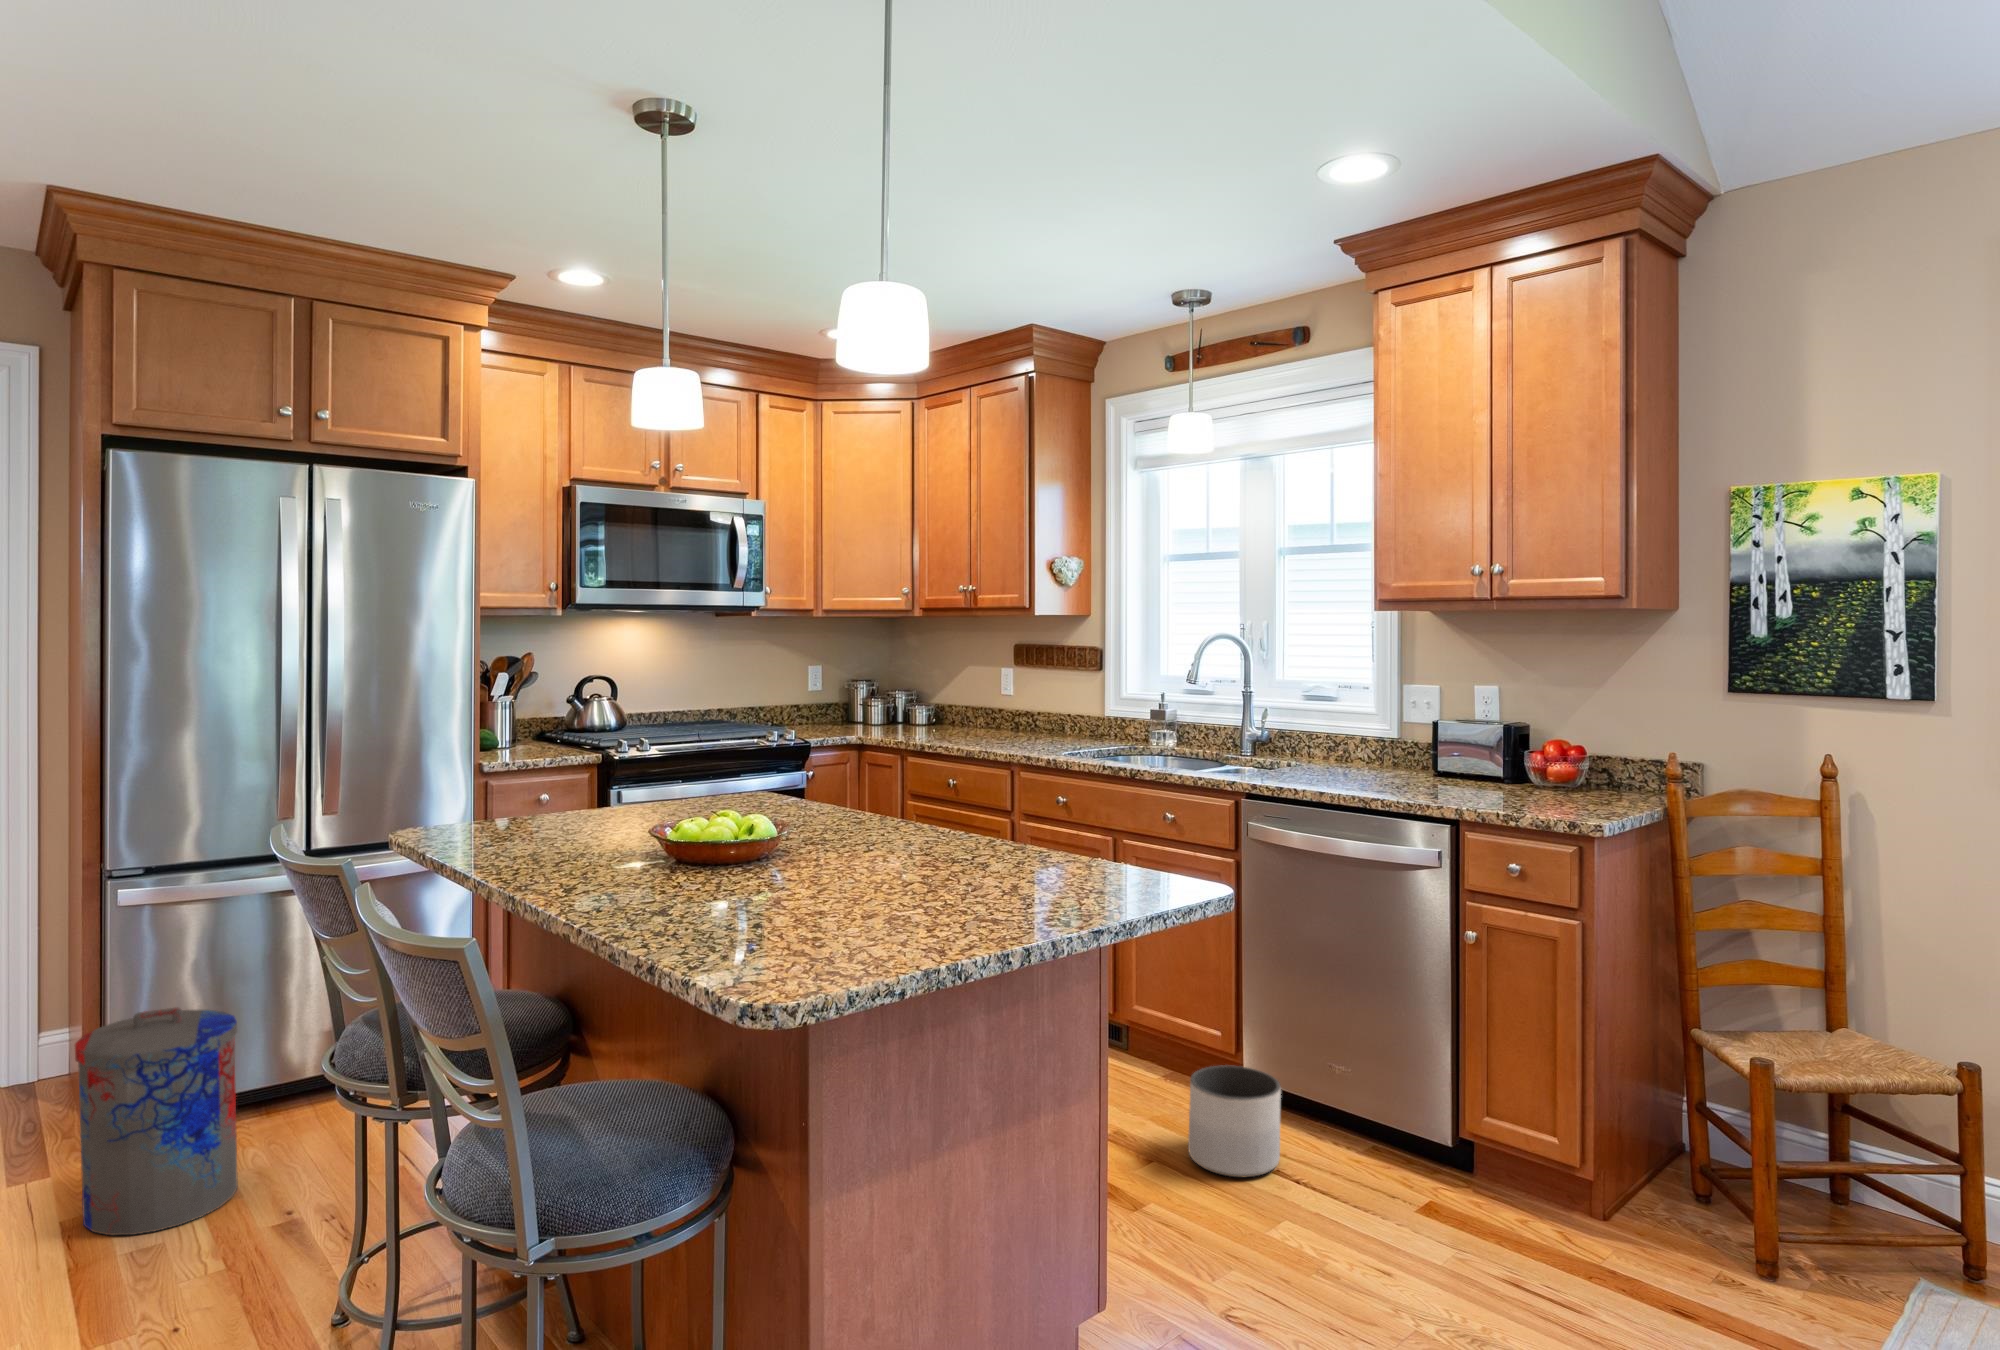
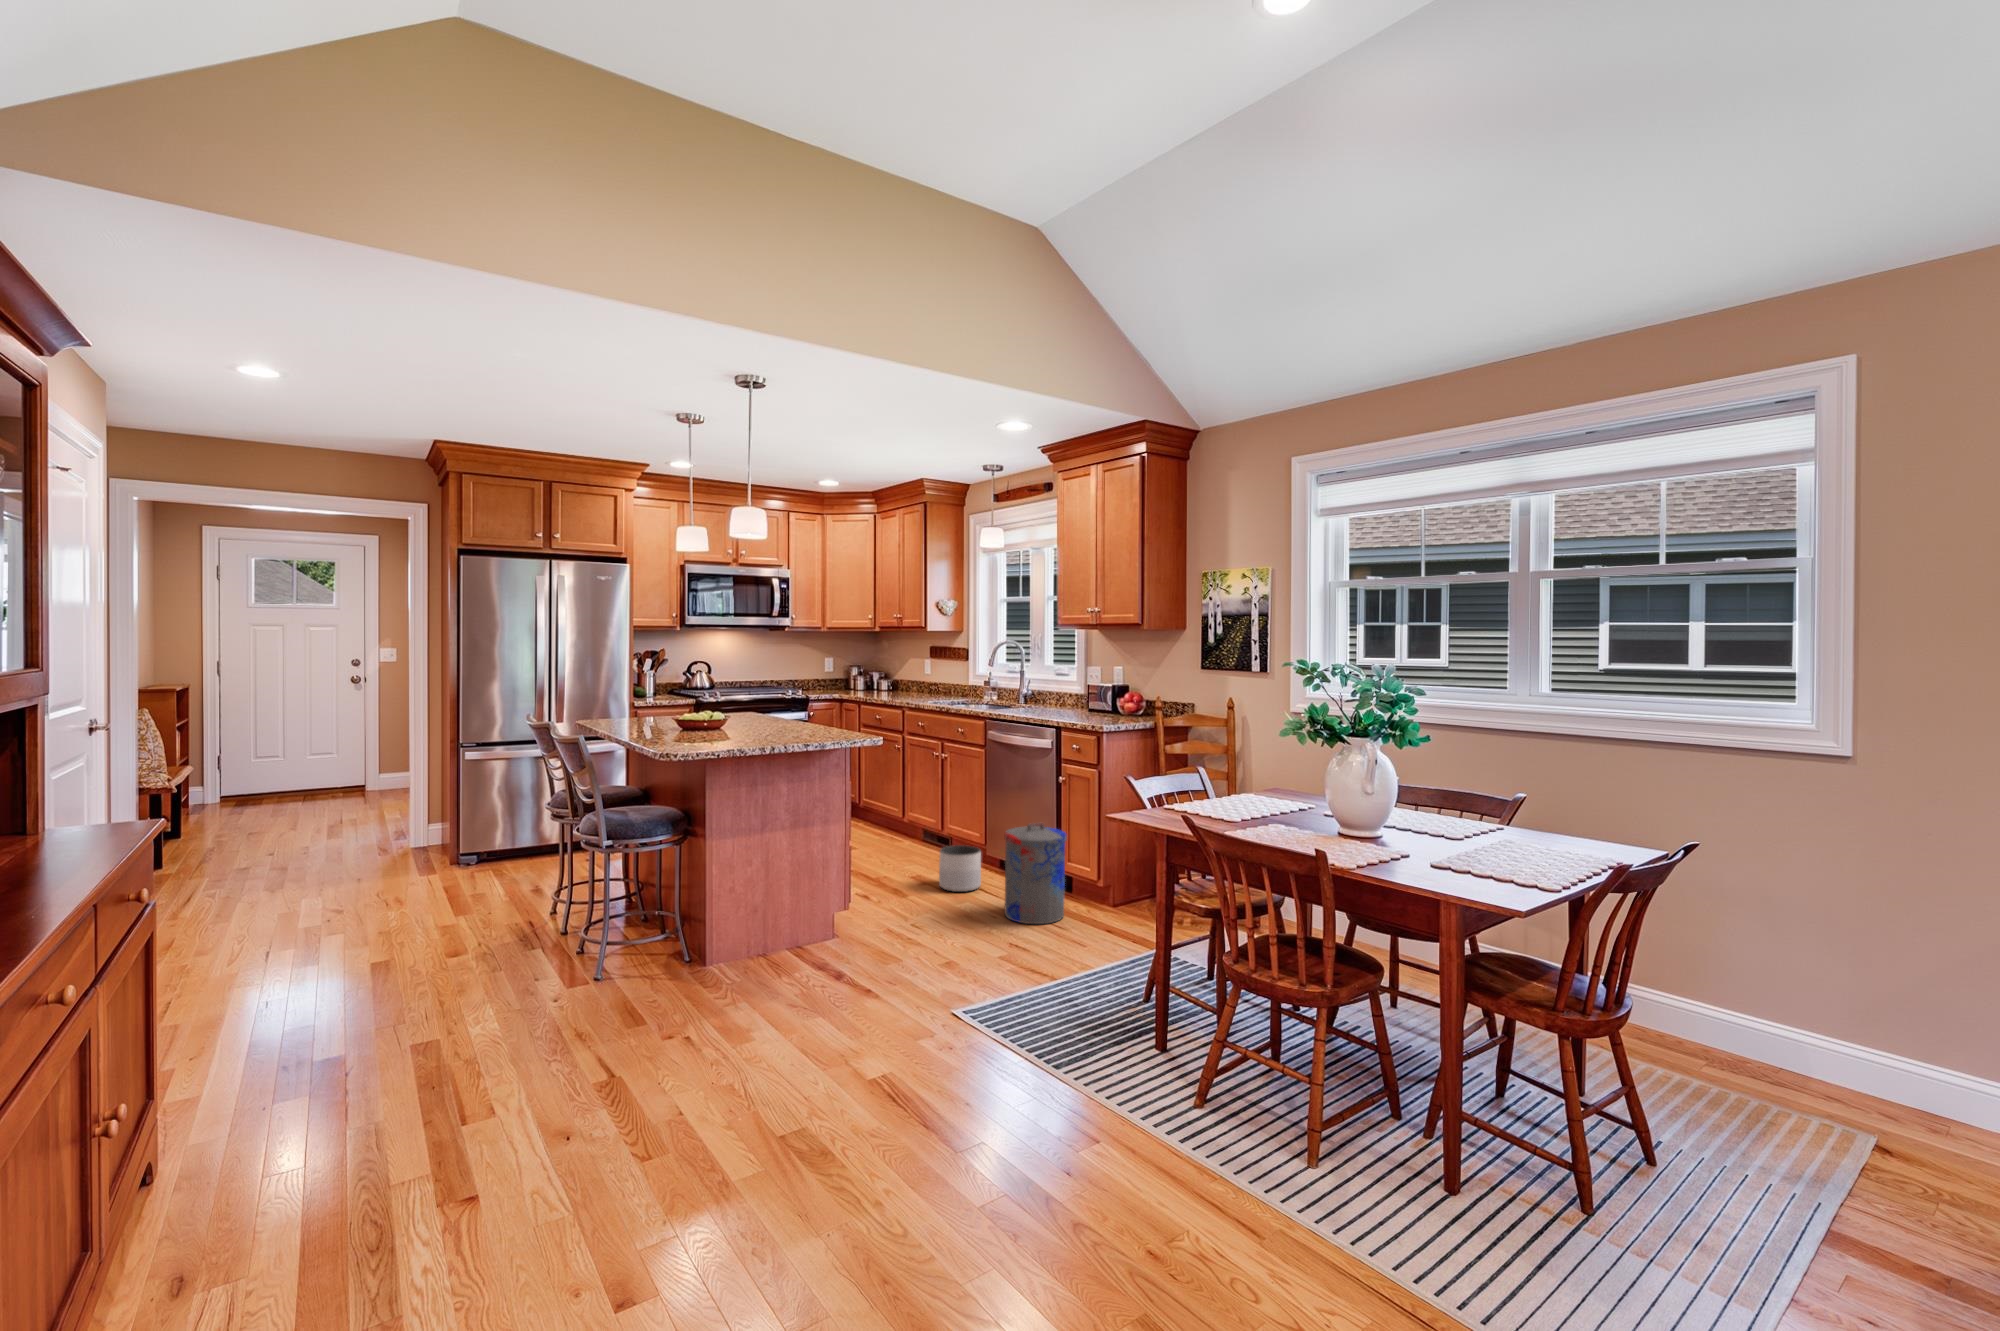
trash can: present [75,1008,238,1235] -> present [1004,823,1067,924]

